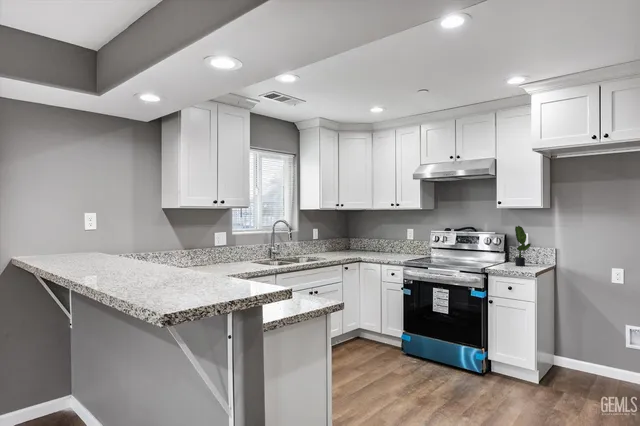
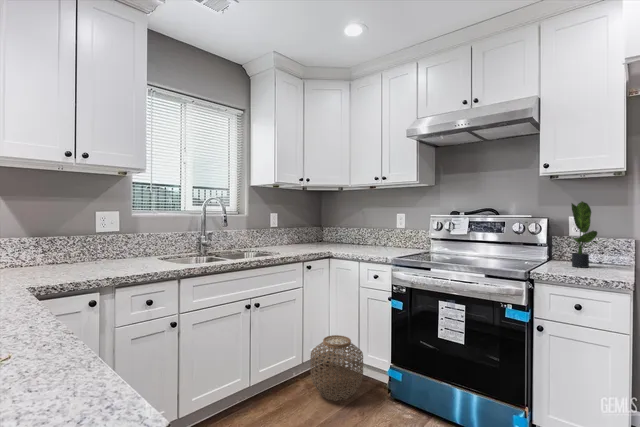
woven basket: none [350,314,385,355] -> present [310,335,363,401]

